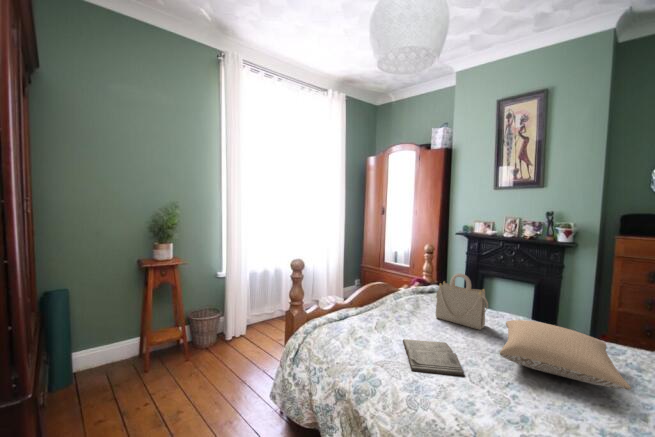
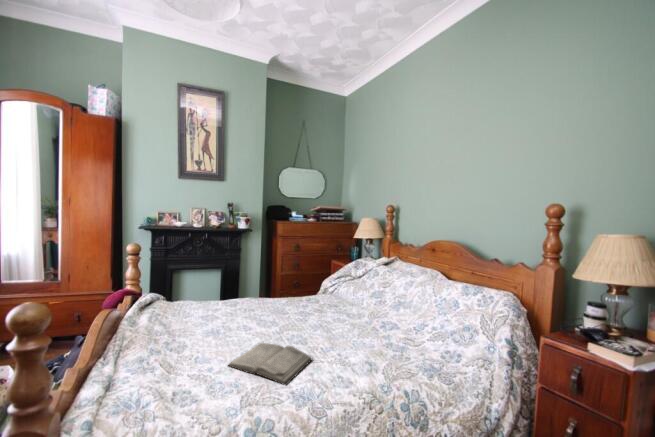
handbag: present [436,273,488,330] -> none [204,268,257,326]
pillow: present [500,320,631,390] -> none [277,290,373,329]

